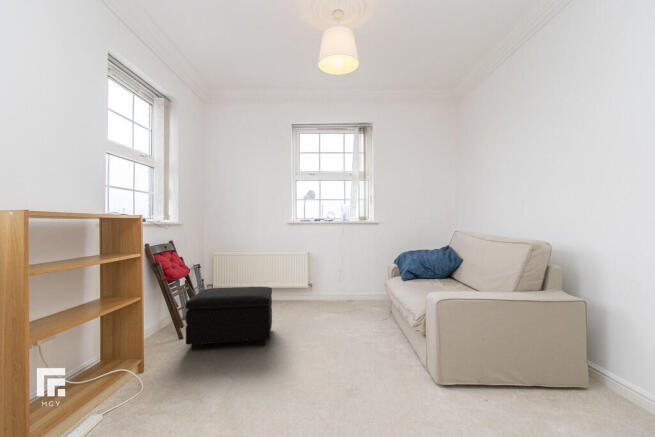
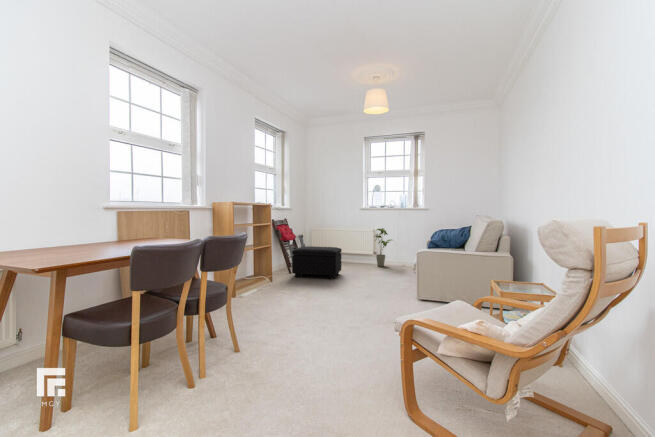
house plant: none [309,250,338,304] -> present [374,228,391,266]

